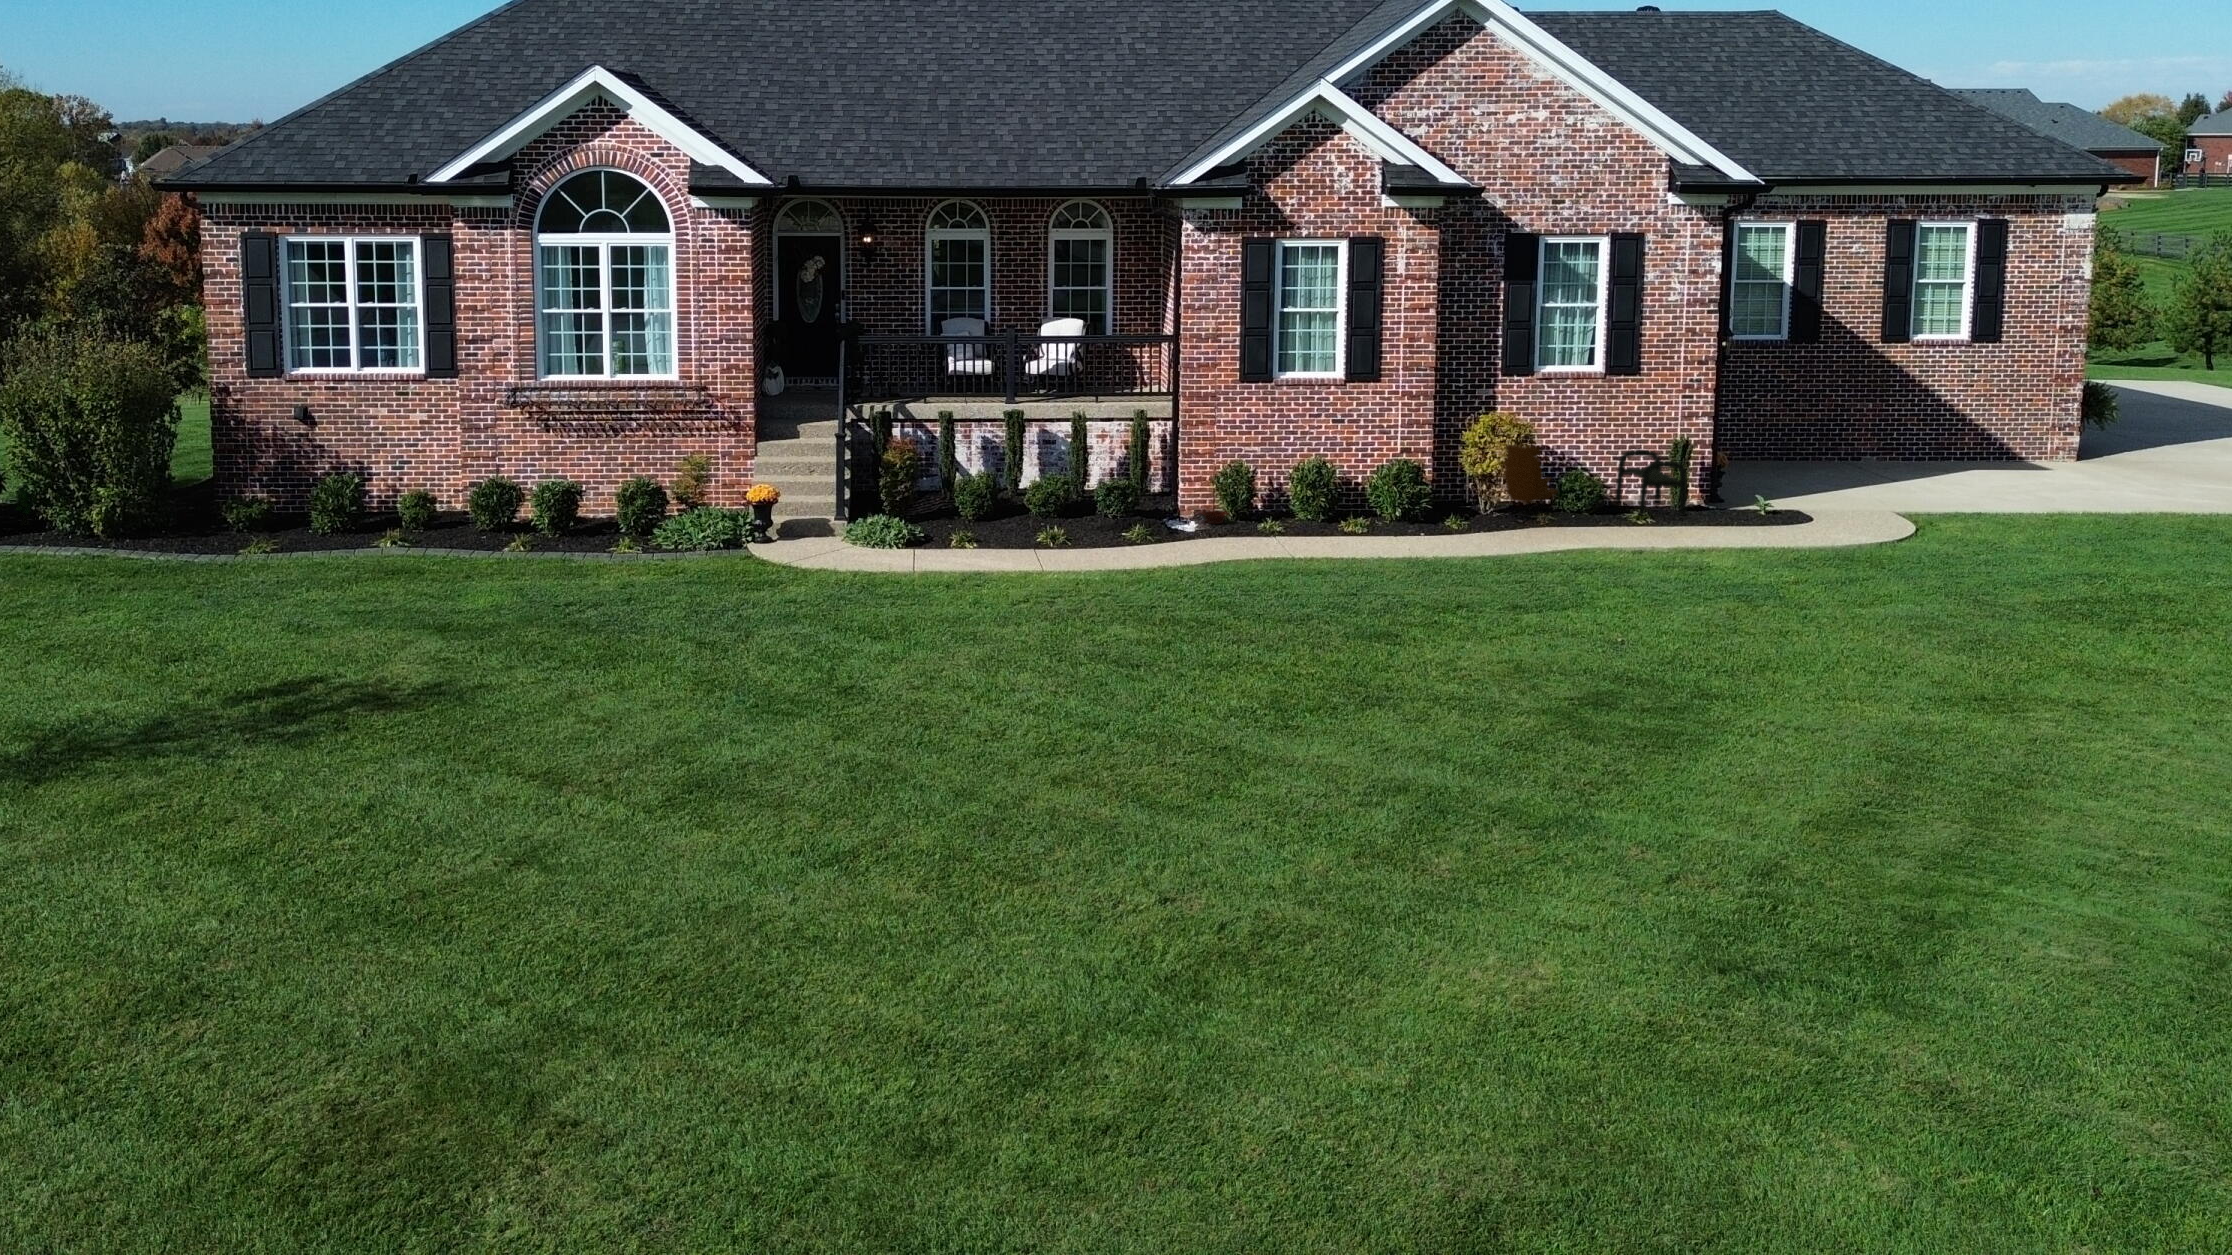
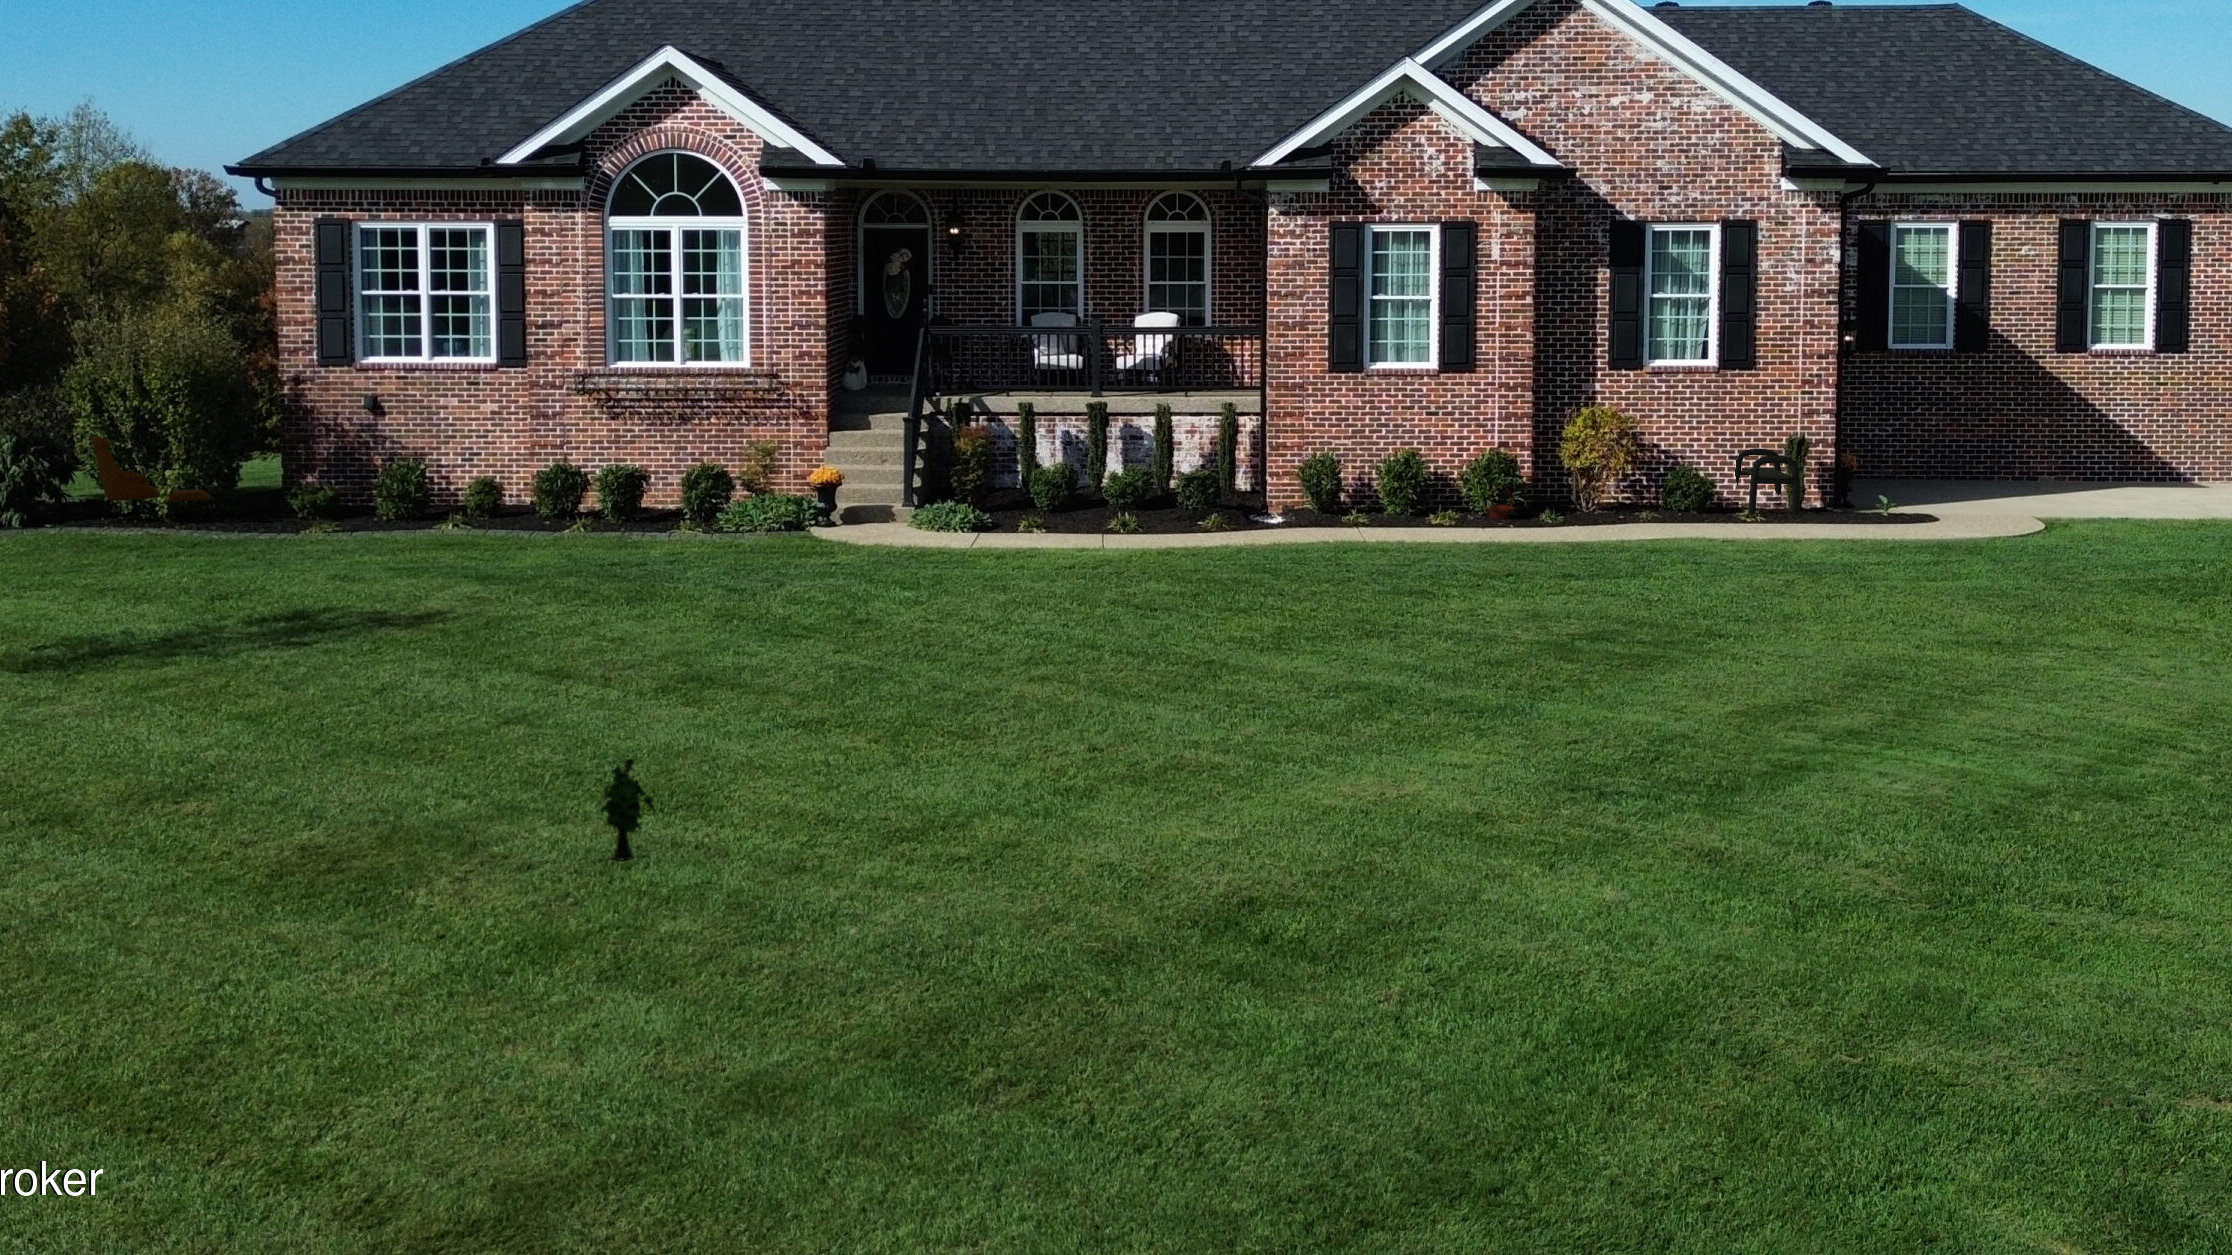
lounge chair: present [1505,444,1558,519] -> present [91,435,210,521]
decorative plant: present [14,483,37,526] -> present [599,759,653,861]
basket: present [1200,495,1229,524] -> present [1486,505,1513,519]

